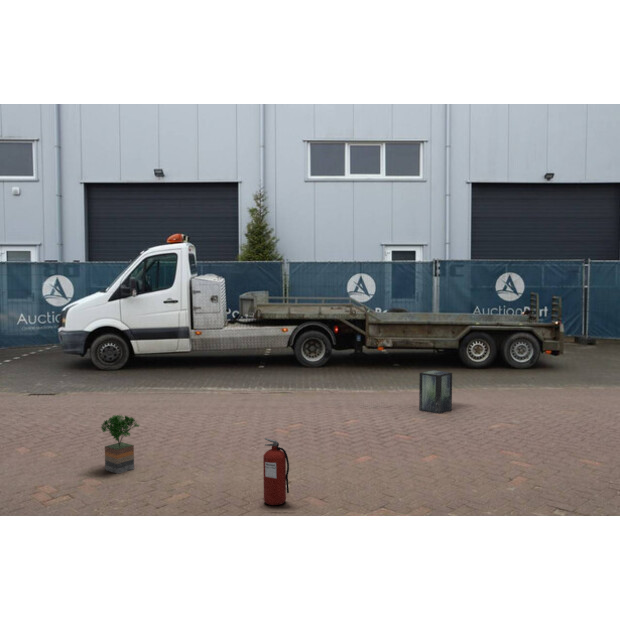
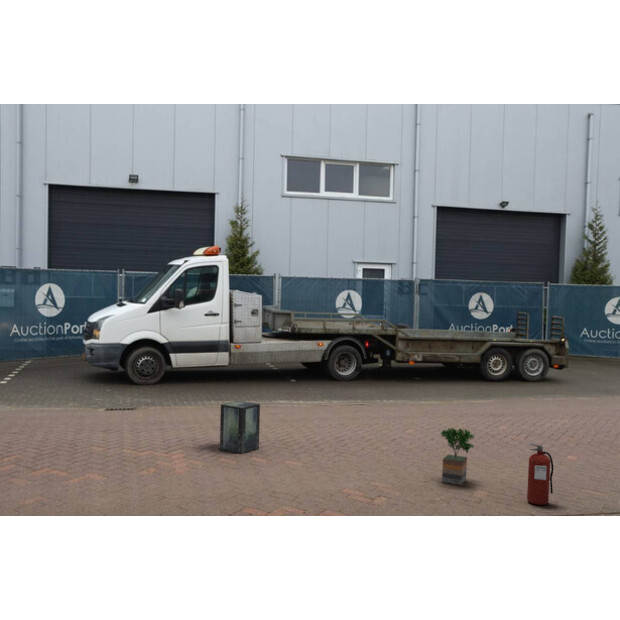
storage box: present [419,370,452,414] -> present [220,401,260,454]
potted tree: present [101,415,139,474] -> present [441,428,474,485]

